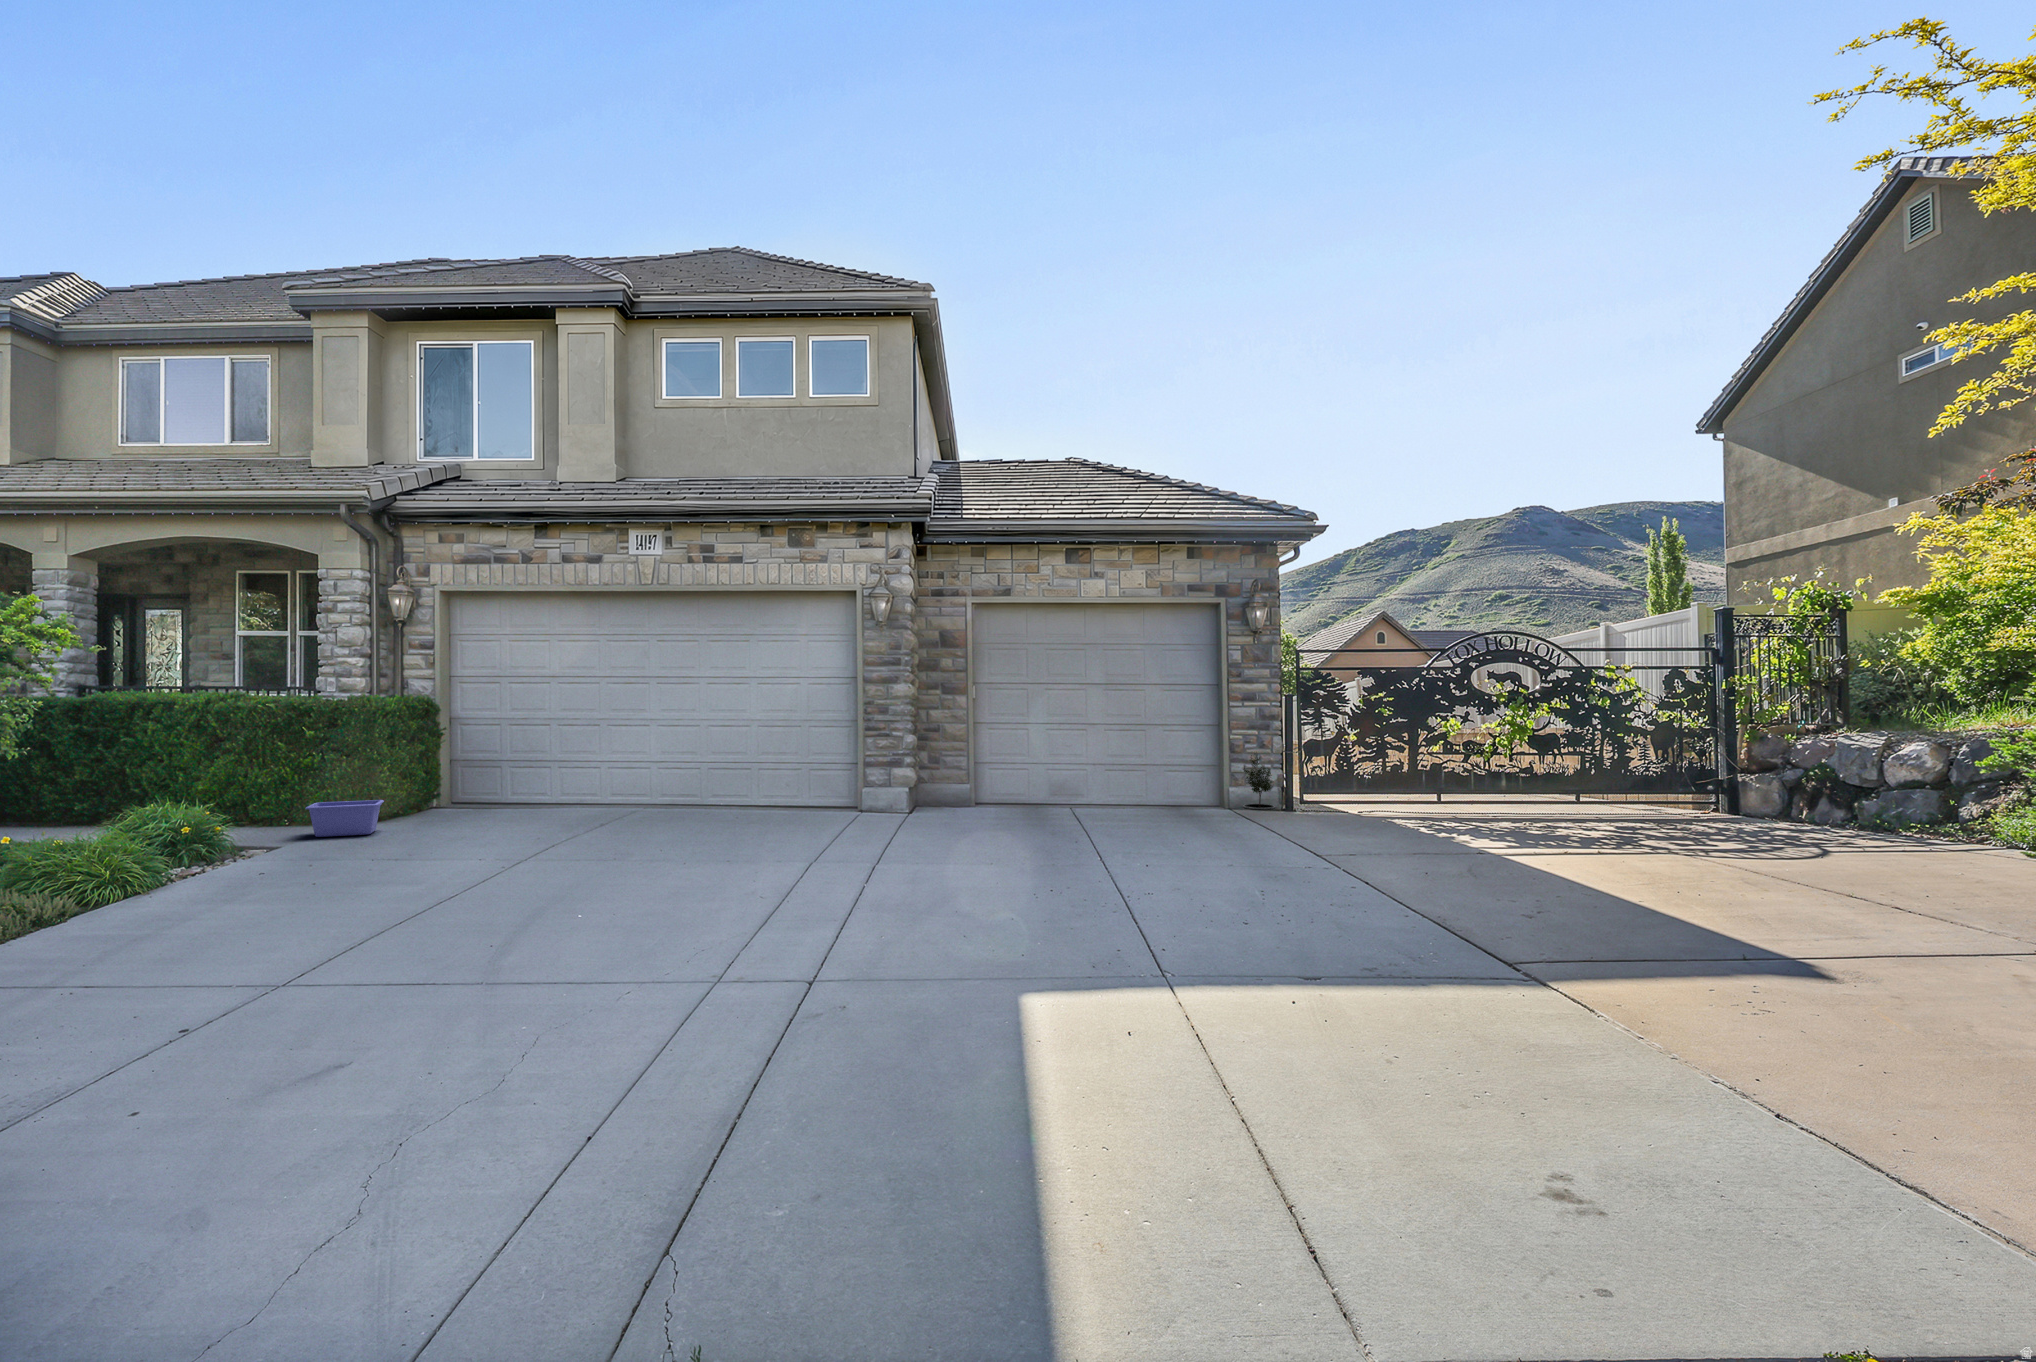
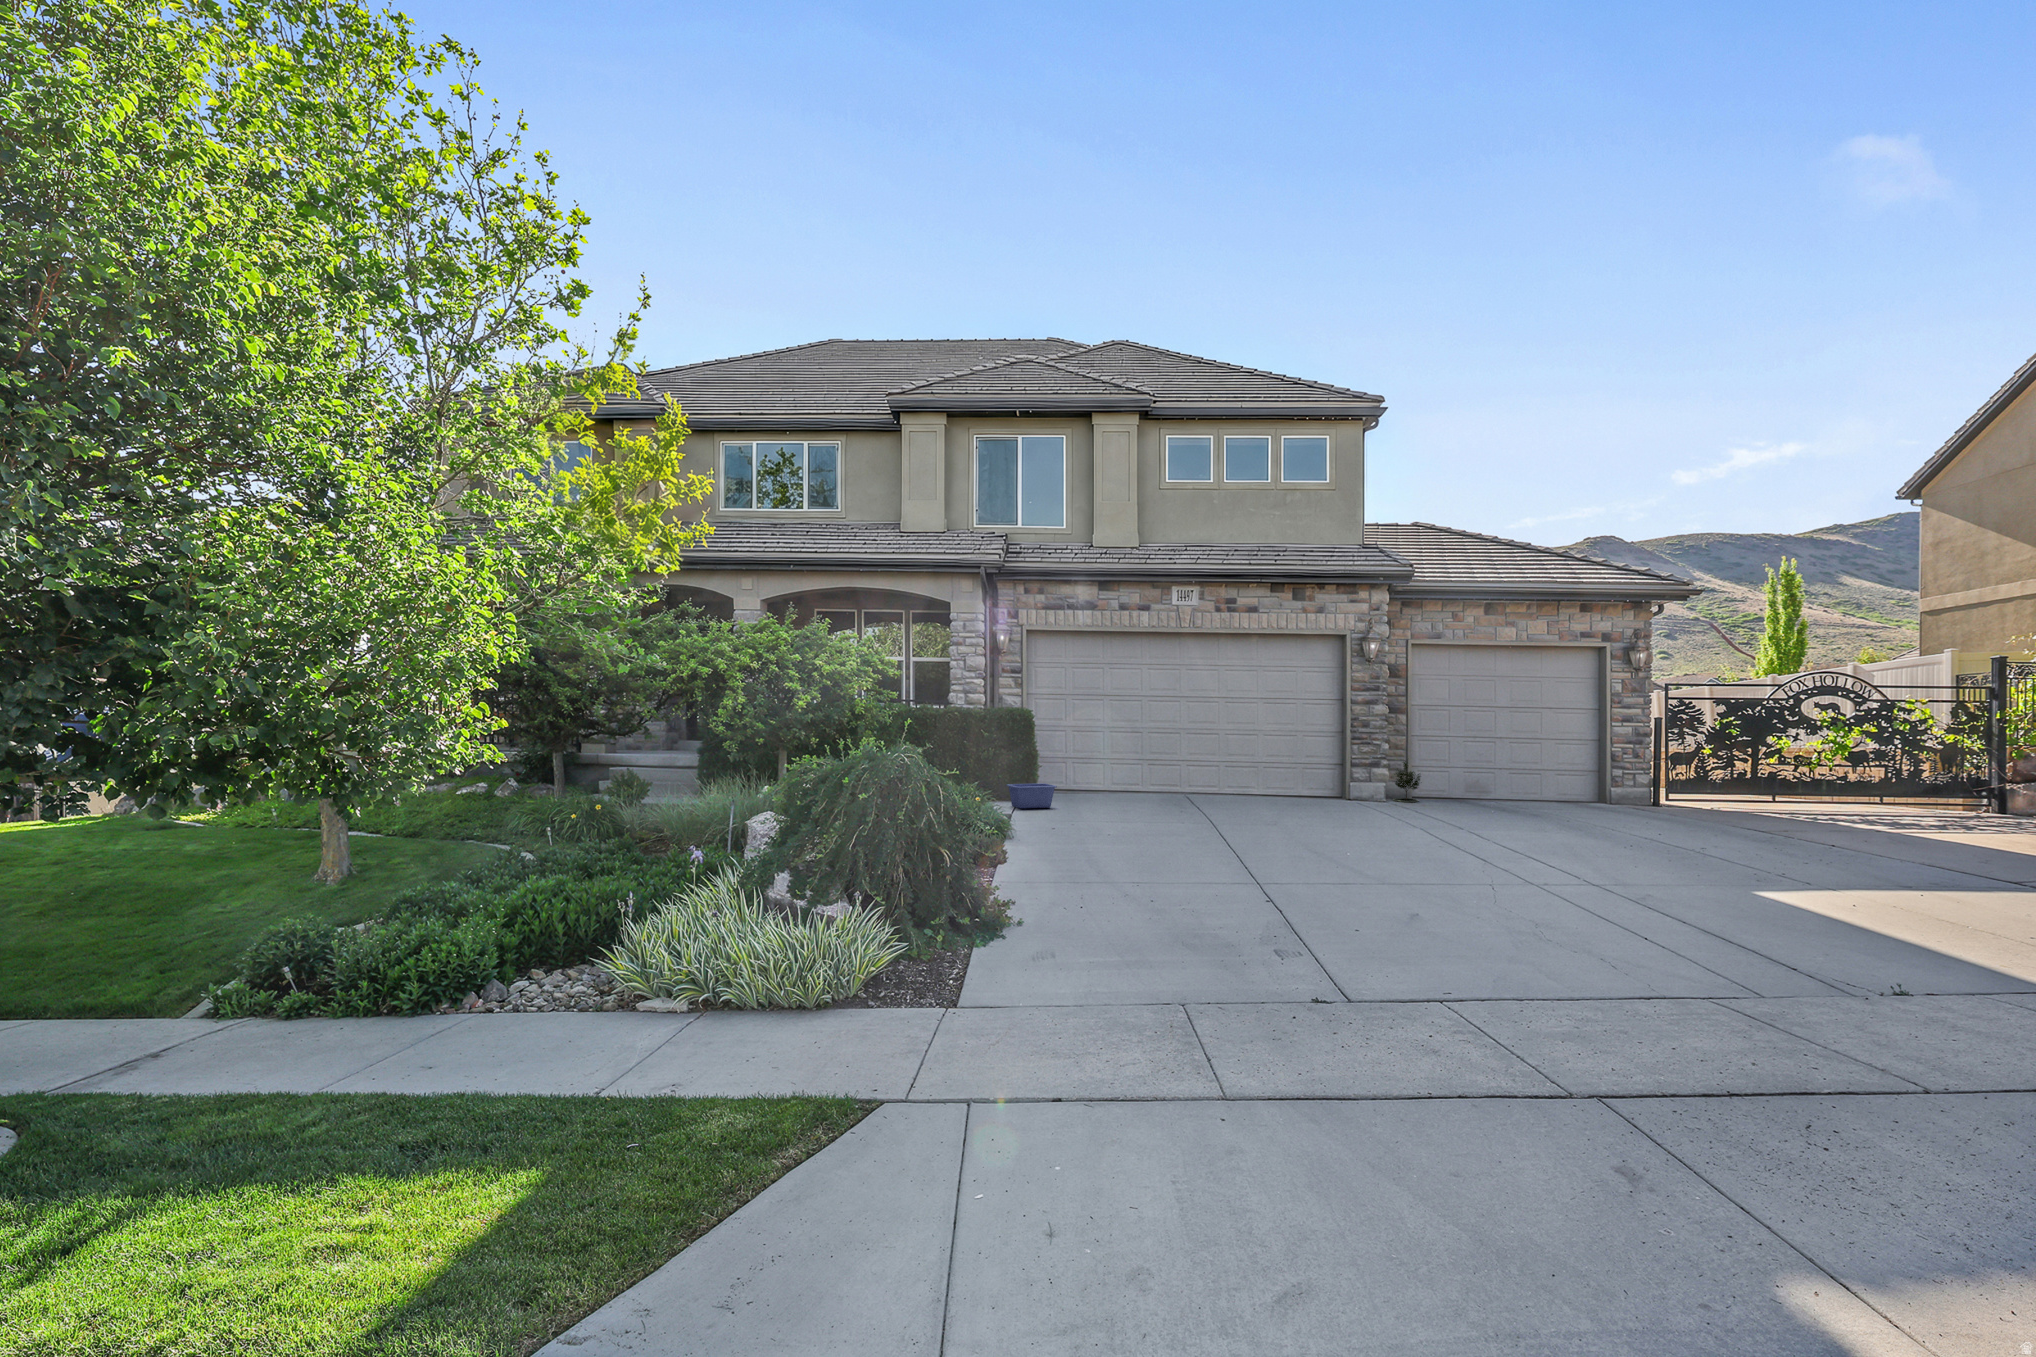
potted tree: present [1243,755,1275,810] -> present [1393,761,1421,802]

